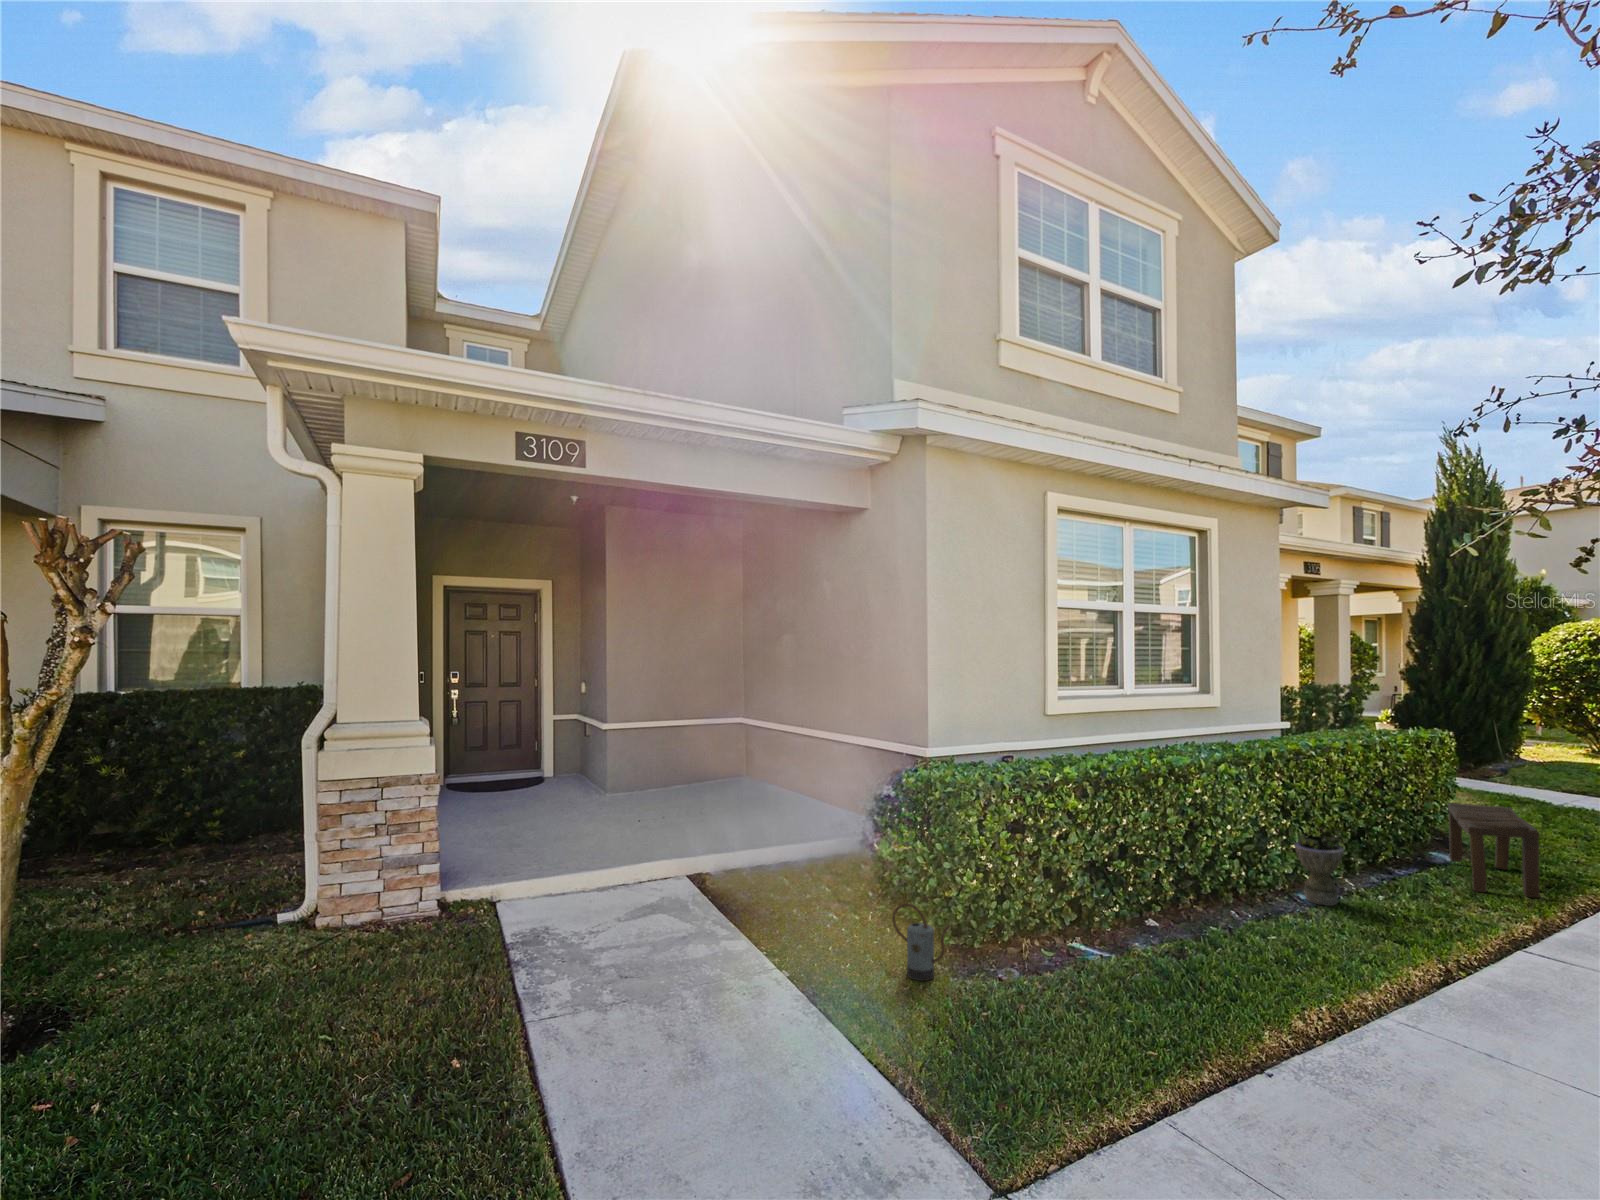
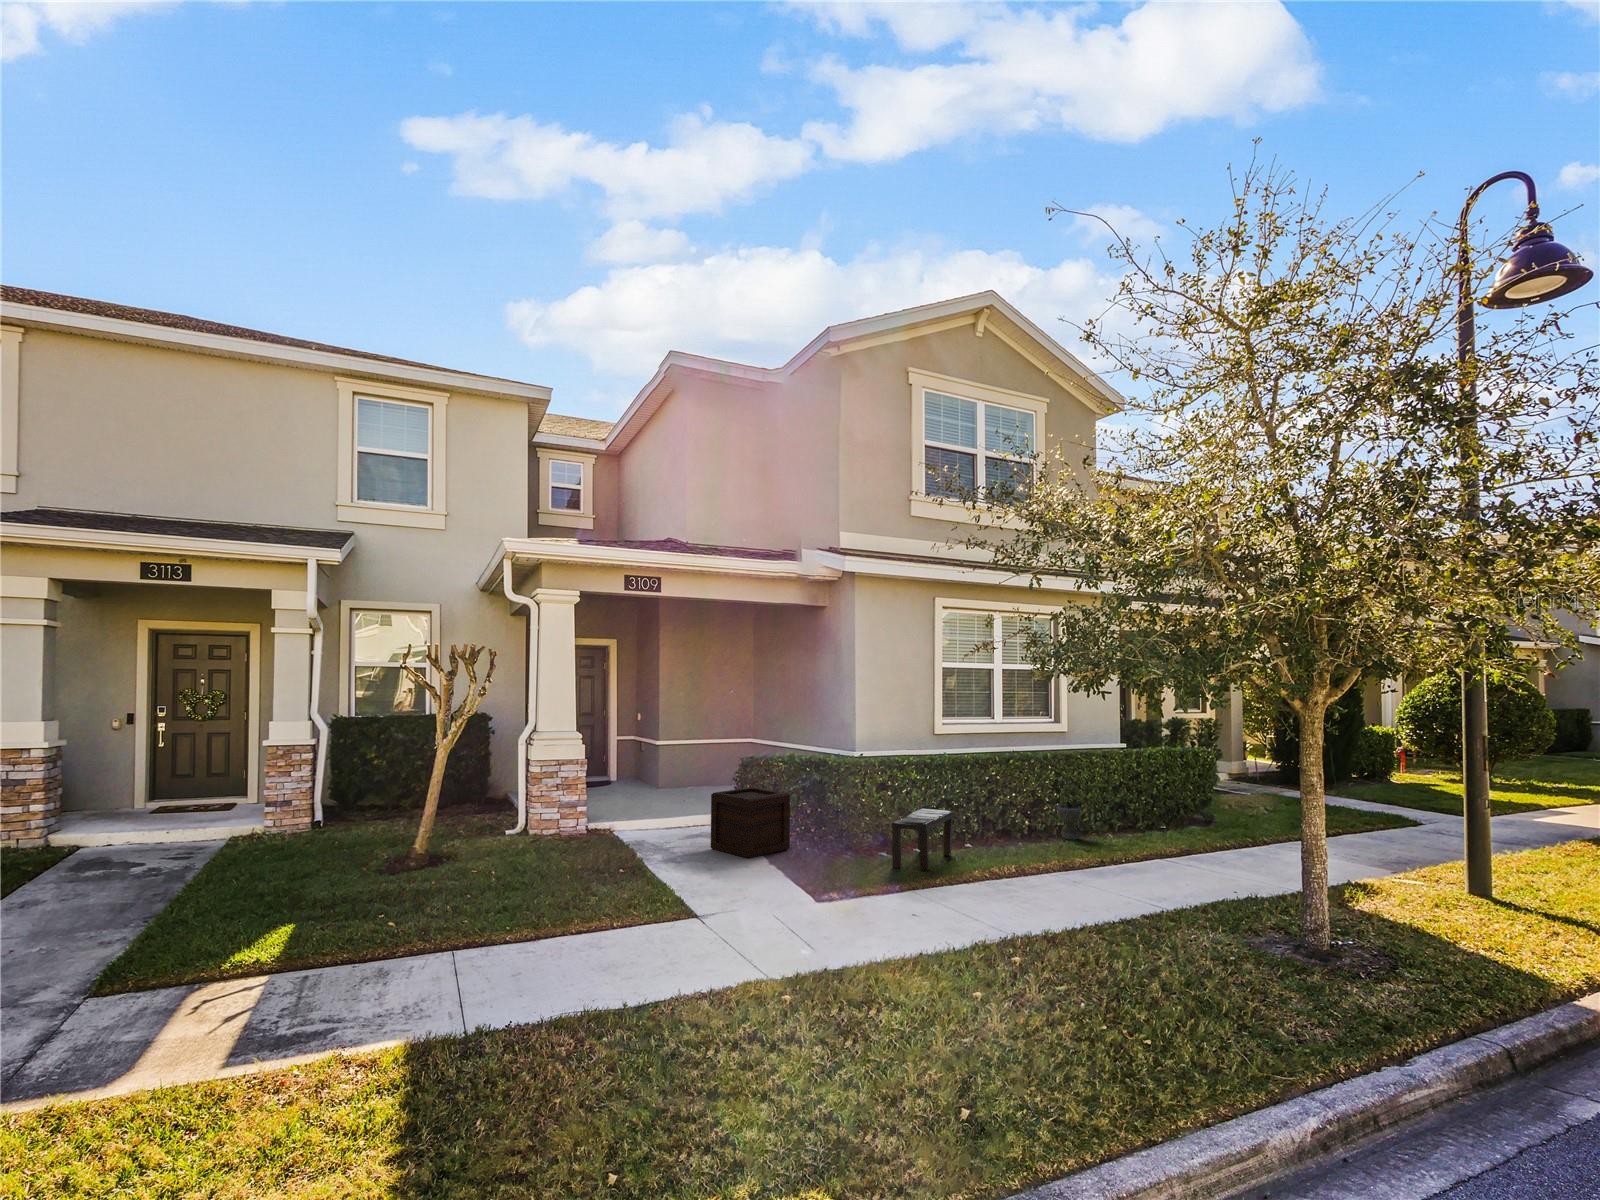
bench: present [1448,803,1540,898] -> present [891,809,954,871]
wooden crate: none [679,825,838,989] -> present [711,787,790,858]
watering can: present [892,904,950,981] -> none [815,822,841,858]

